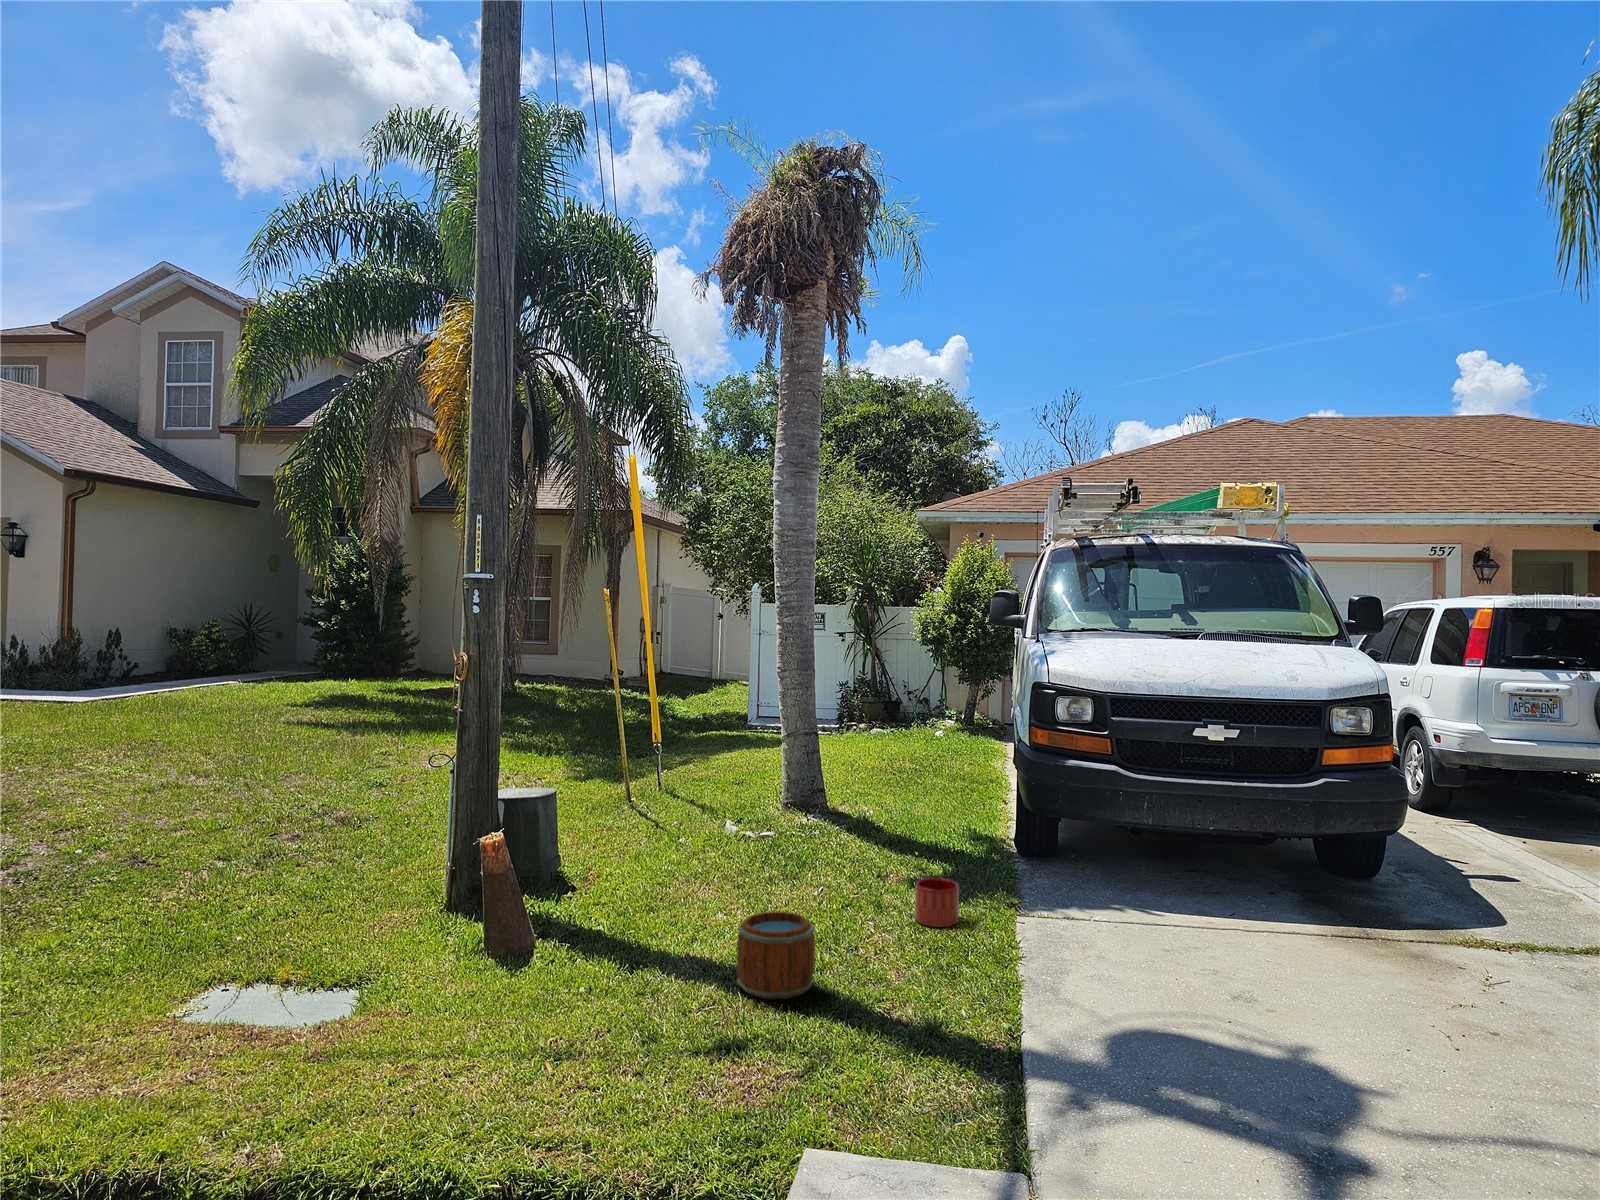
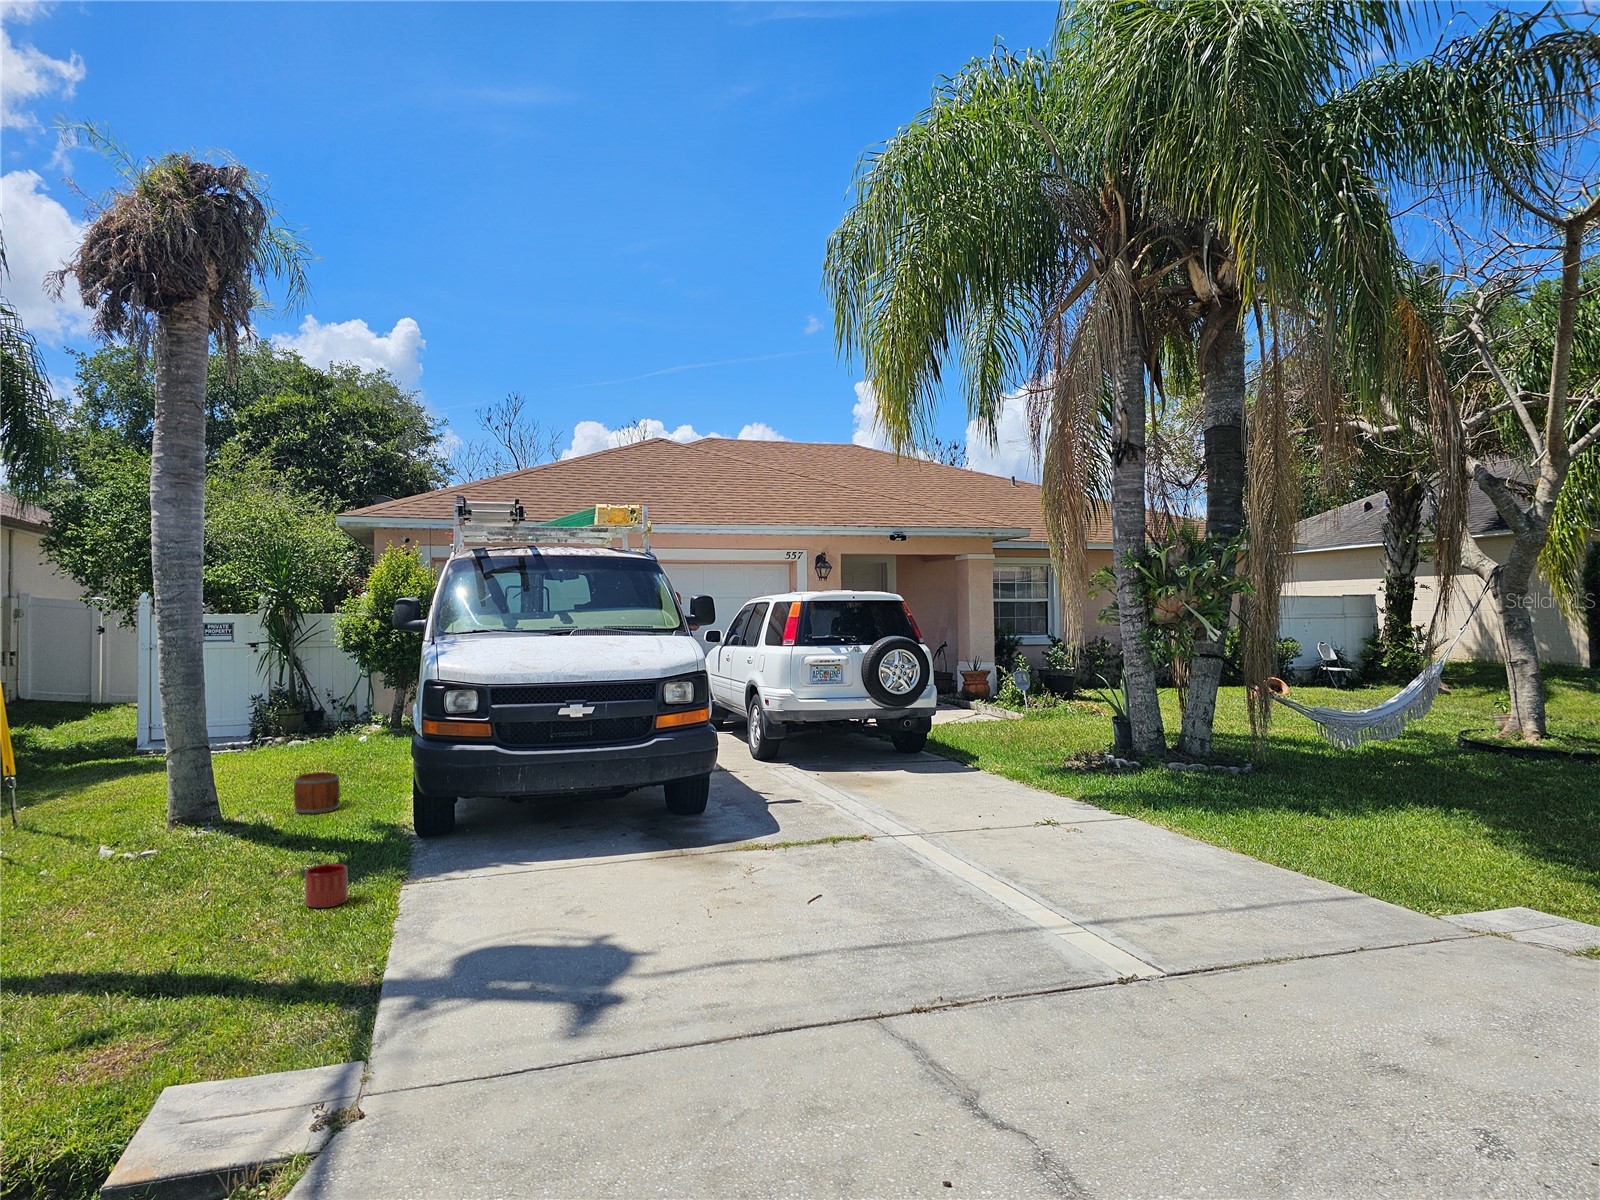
bucket: present [737,912,815,999] -> present [294,772,340,814]

